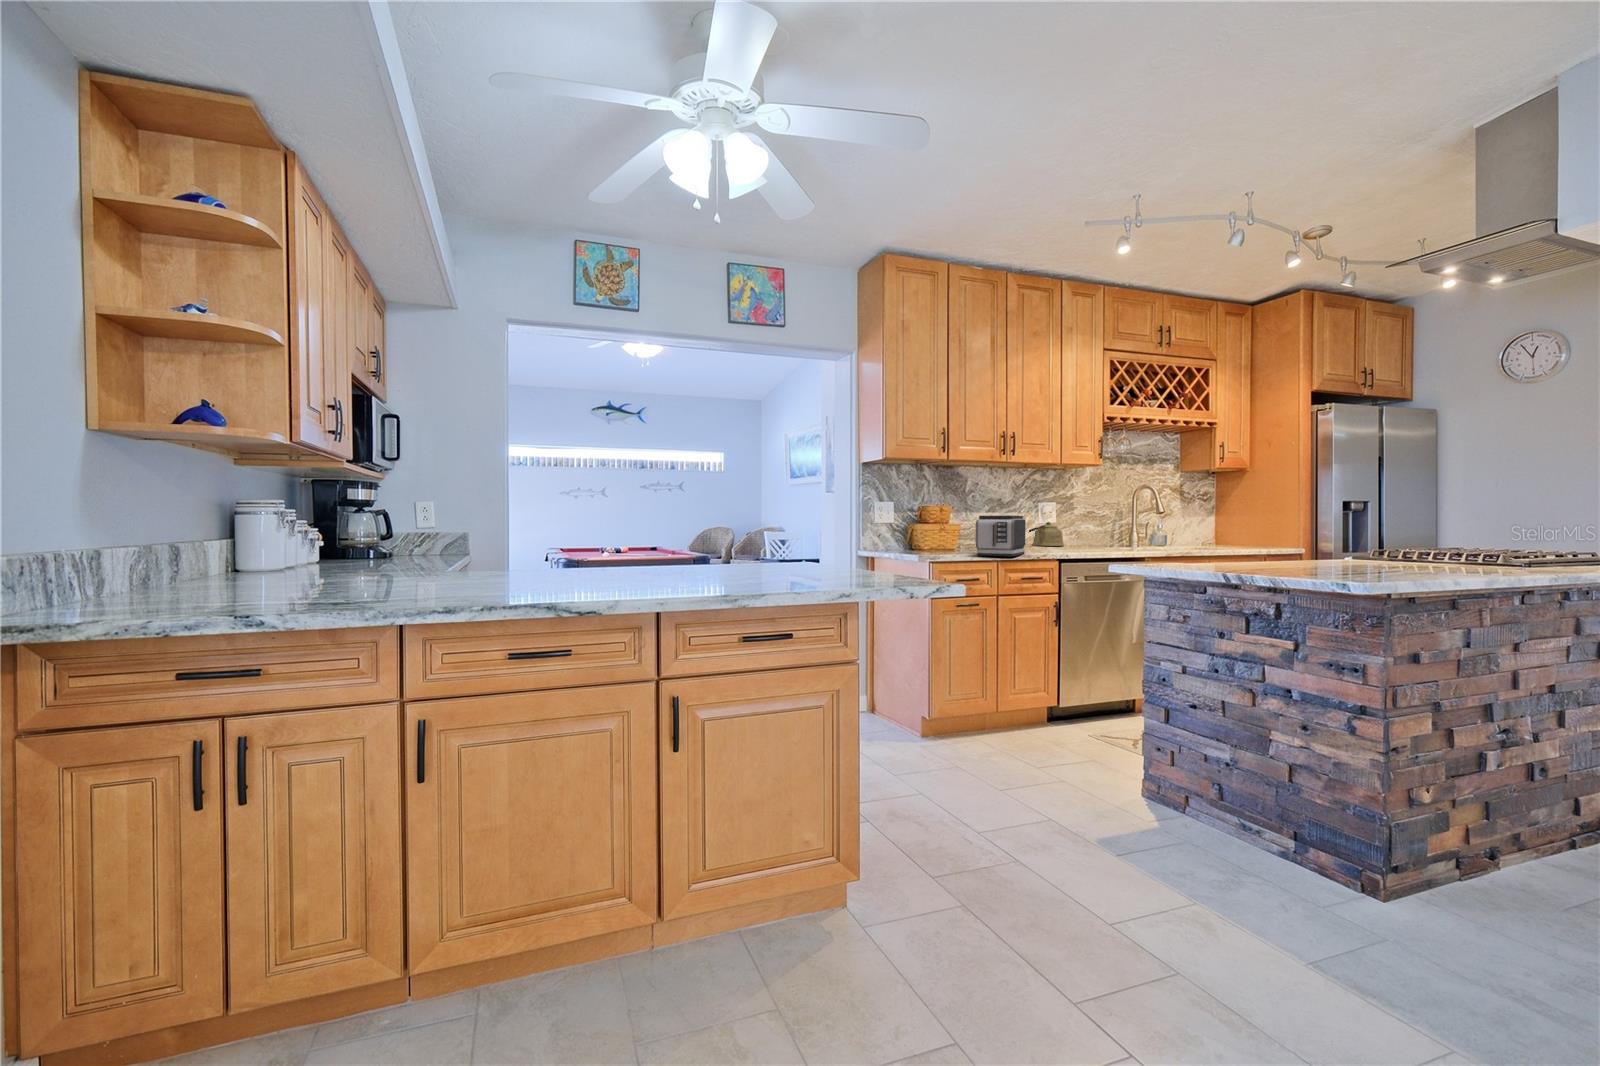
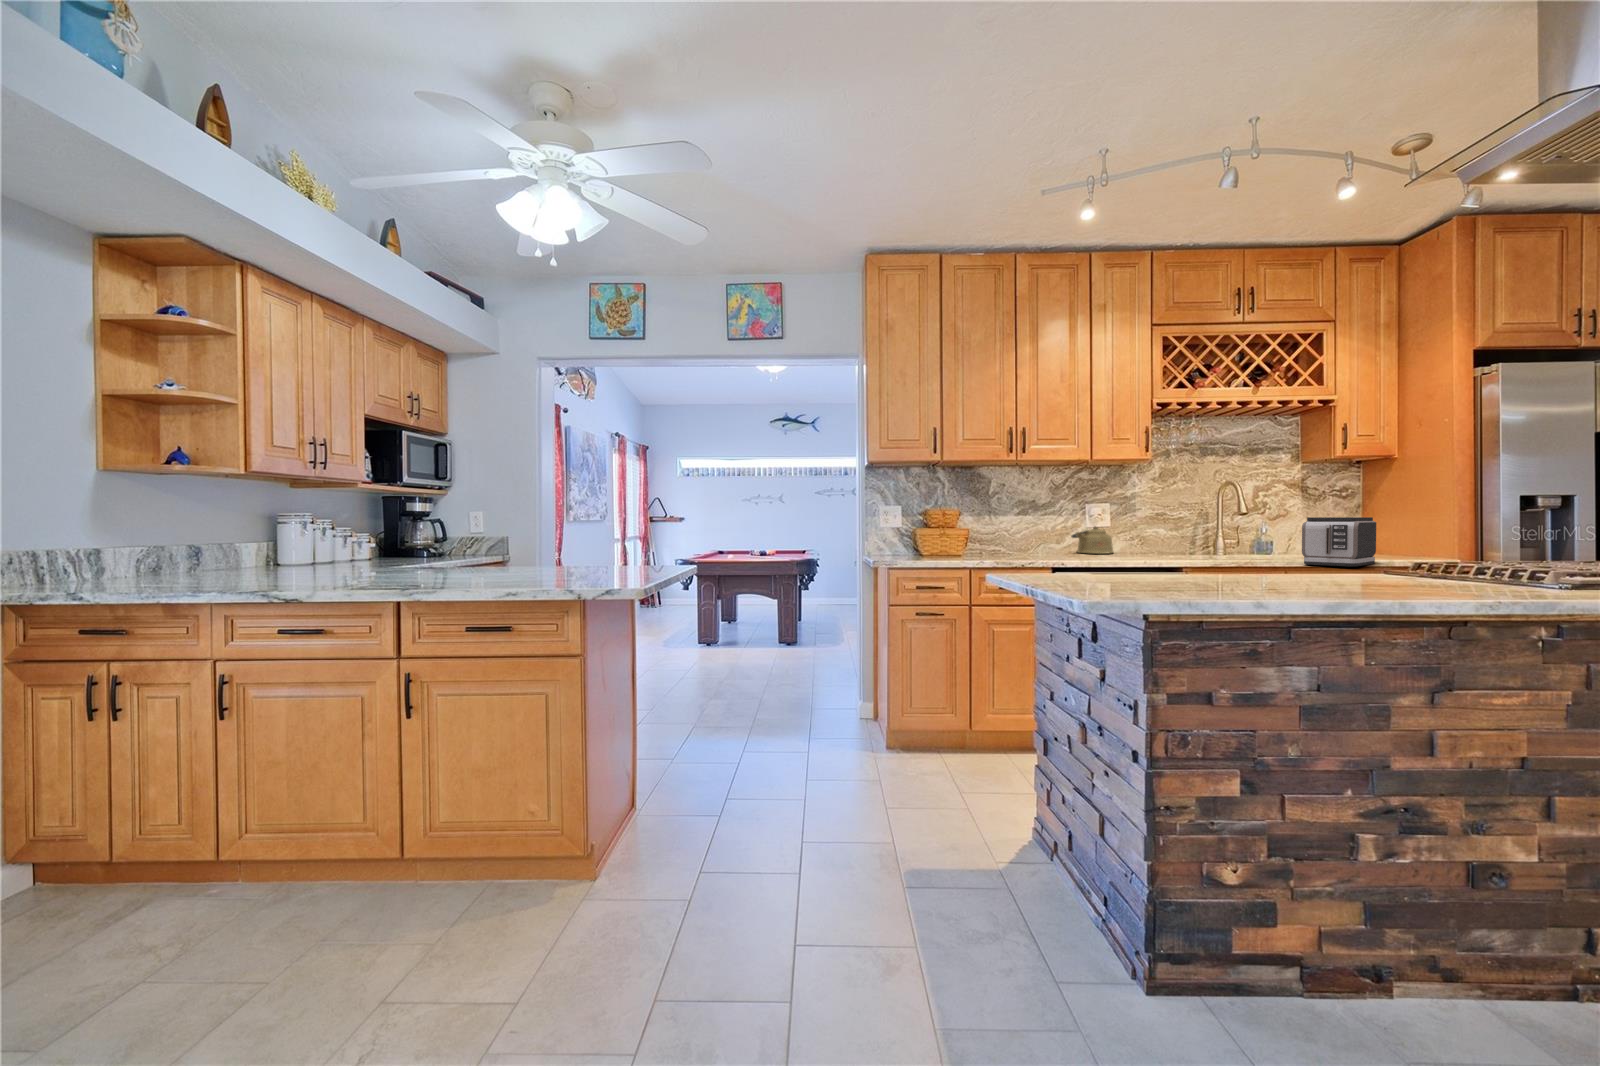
toaster: present [975,516,1025,556] -> present [1302,517,1376,566]

